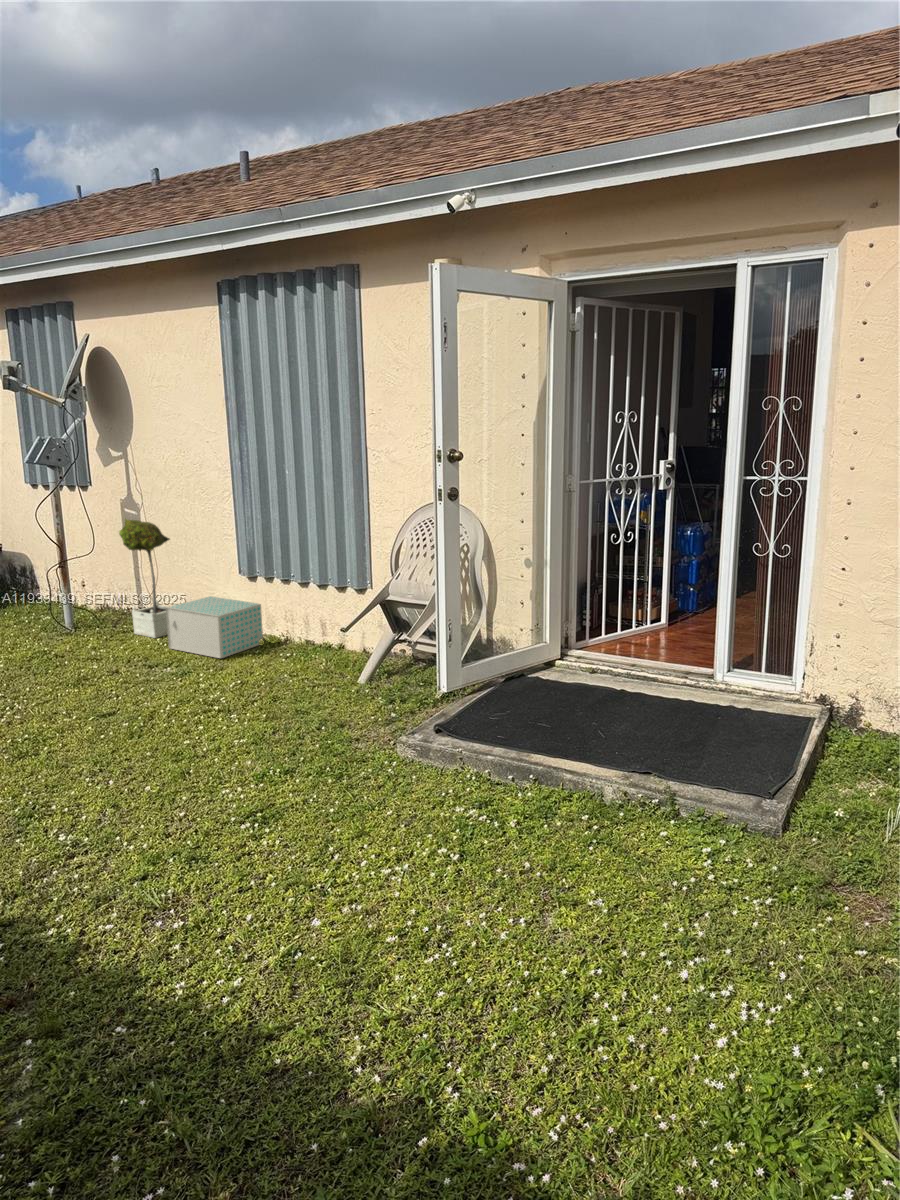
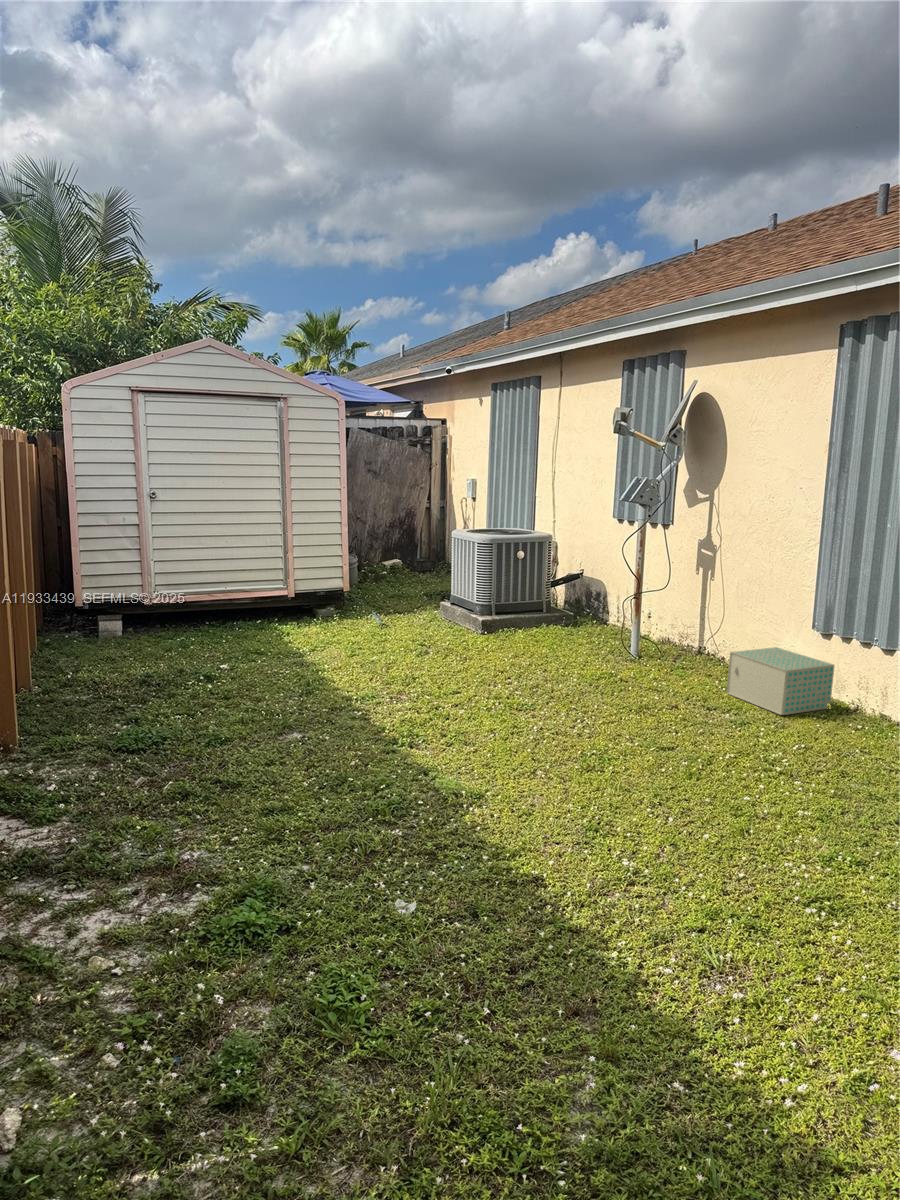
potted tree: present [119,519,176,638] -> none [693,559,742,680]

